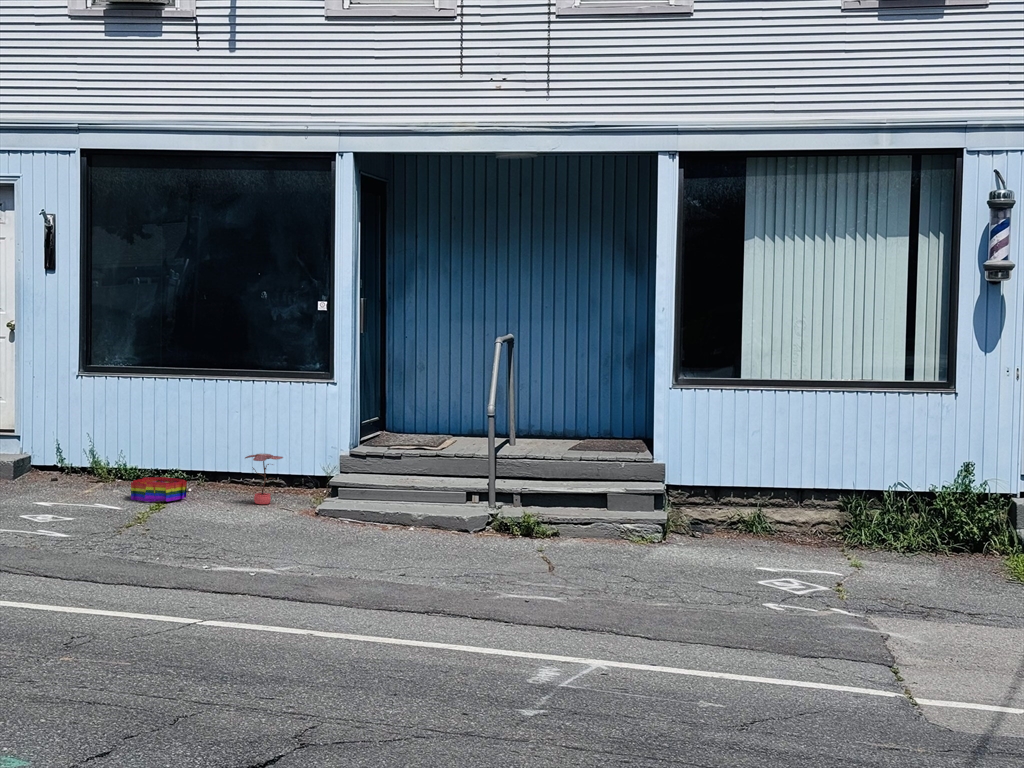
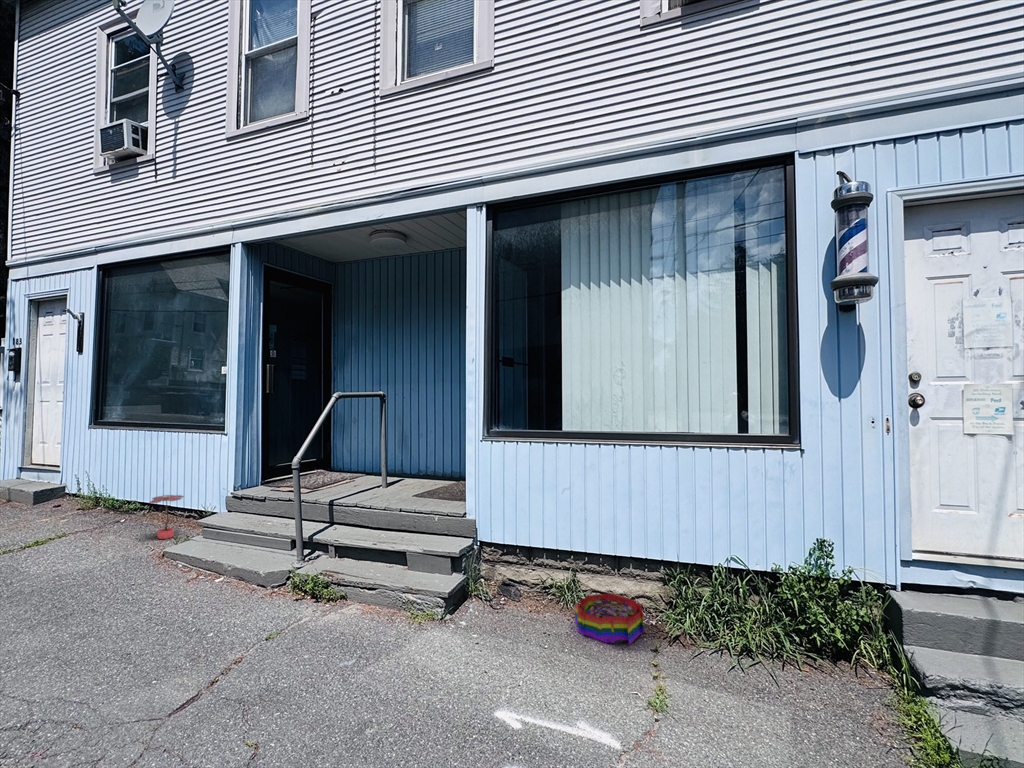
storage bin: present [131,477,187,502] -> present [575,593,643,644]

